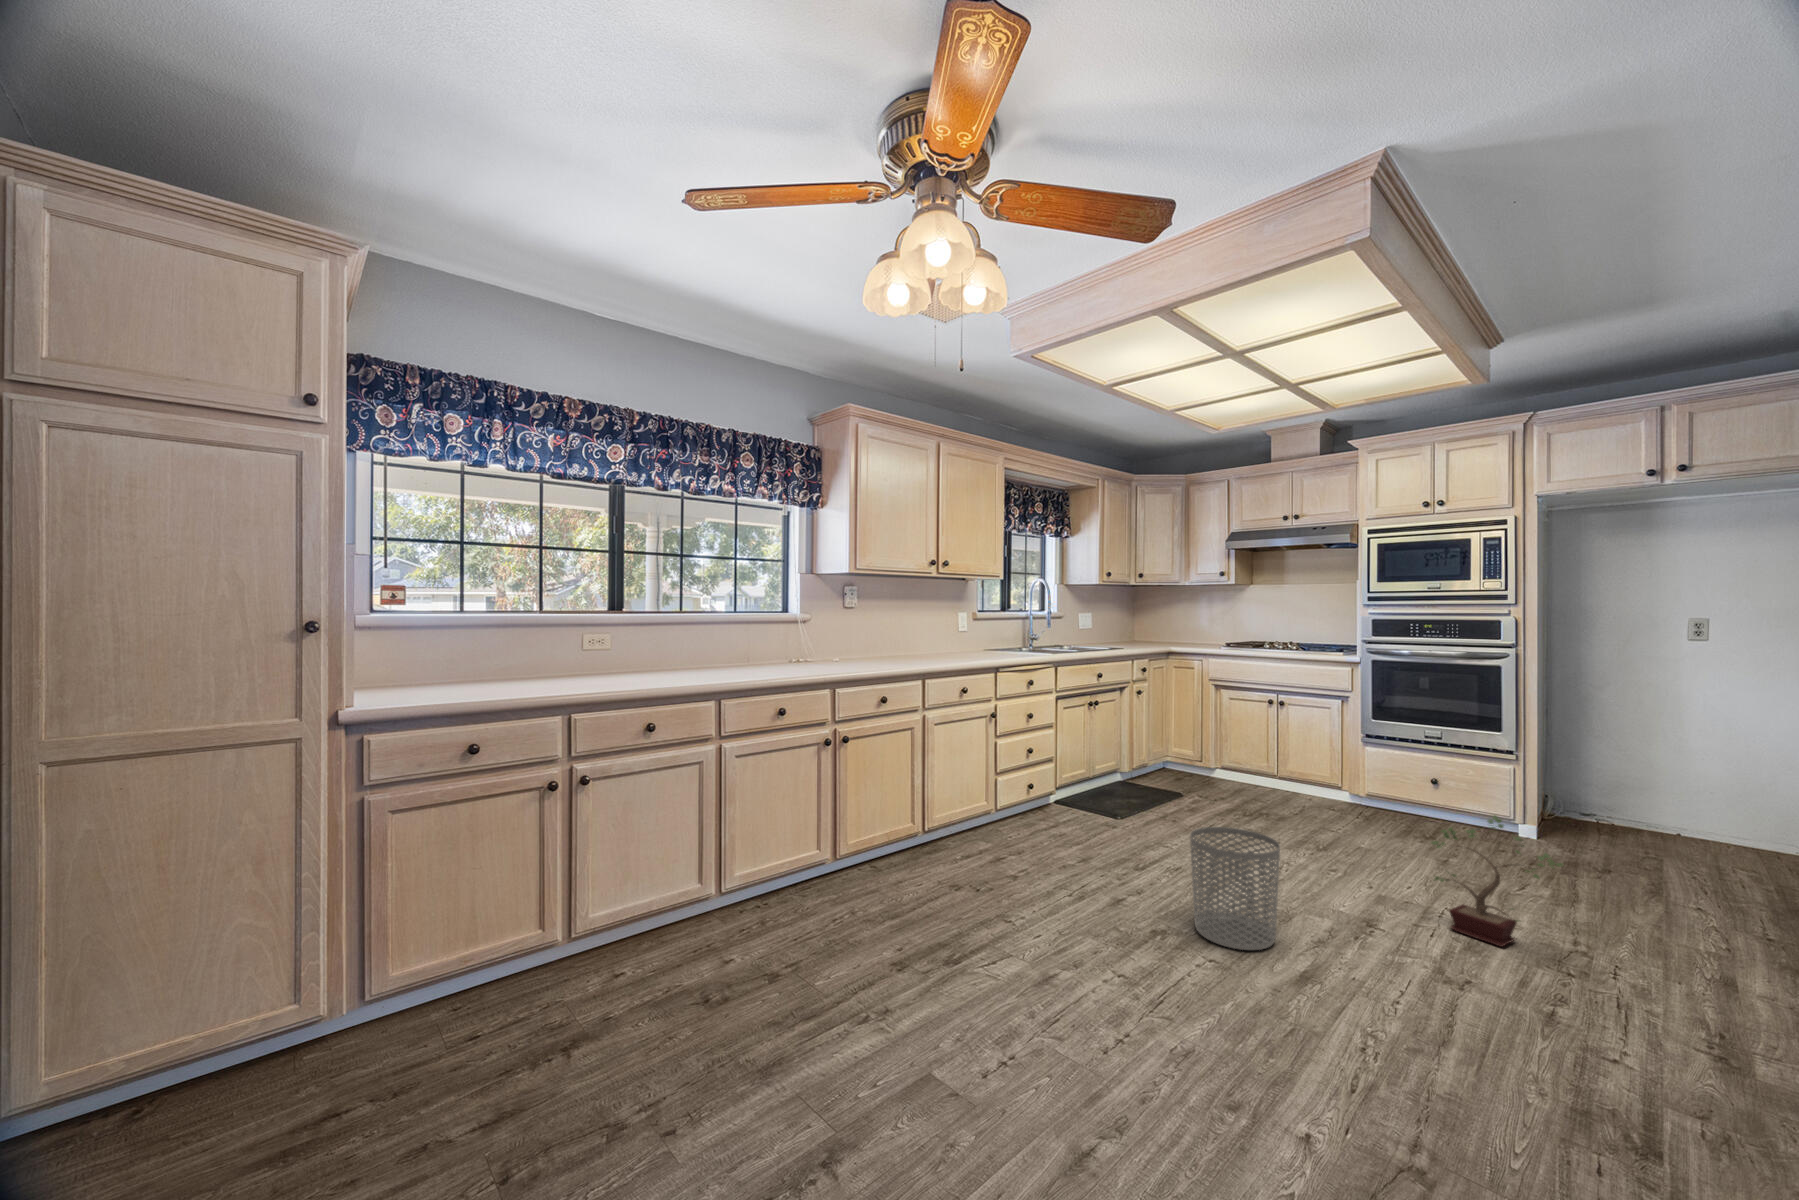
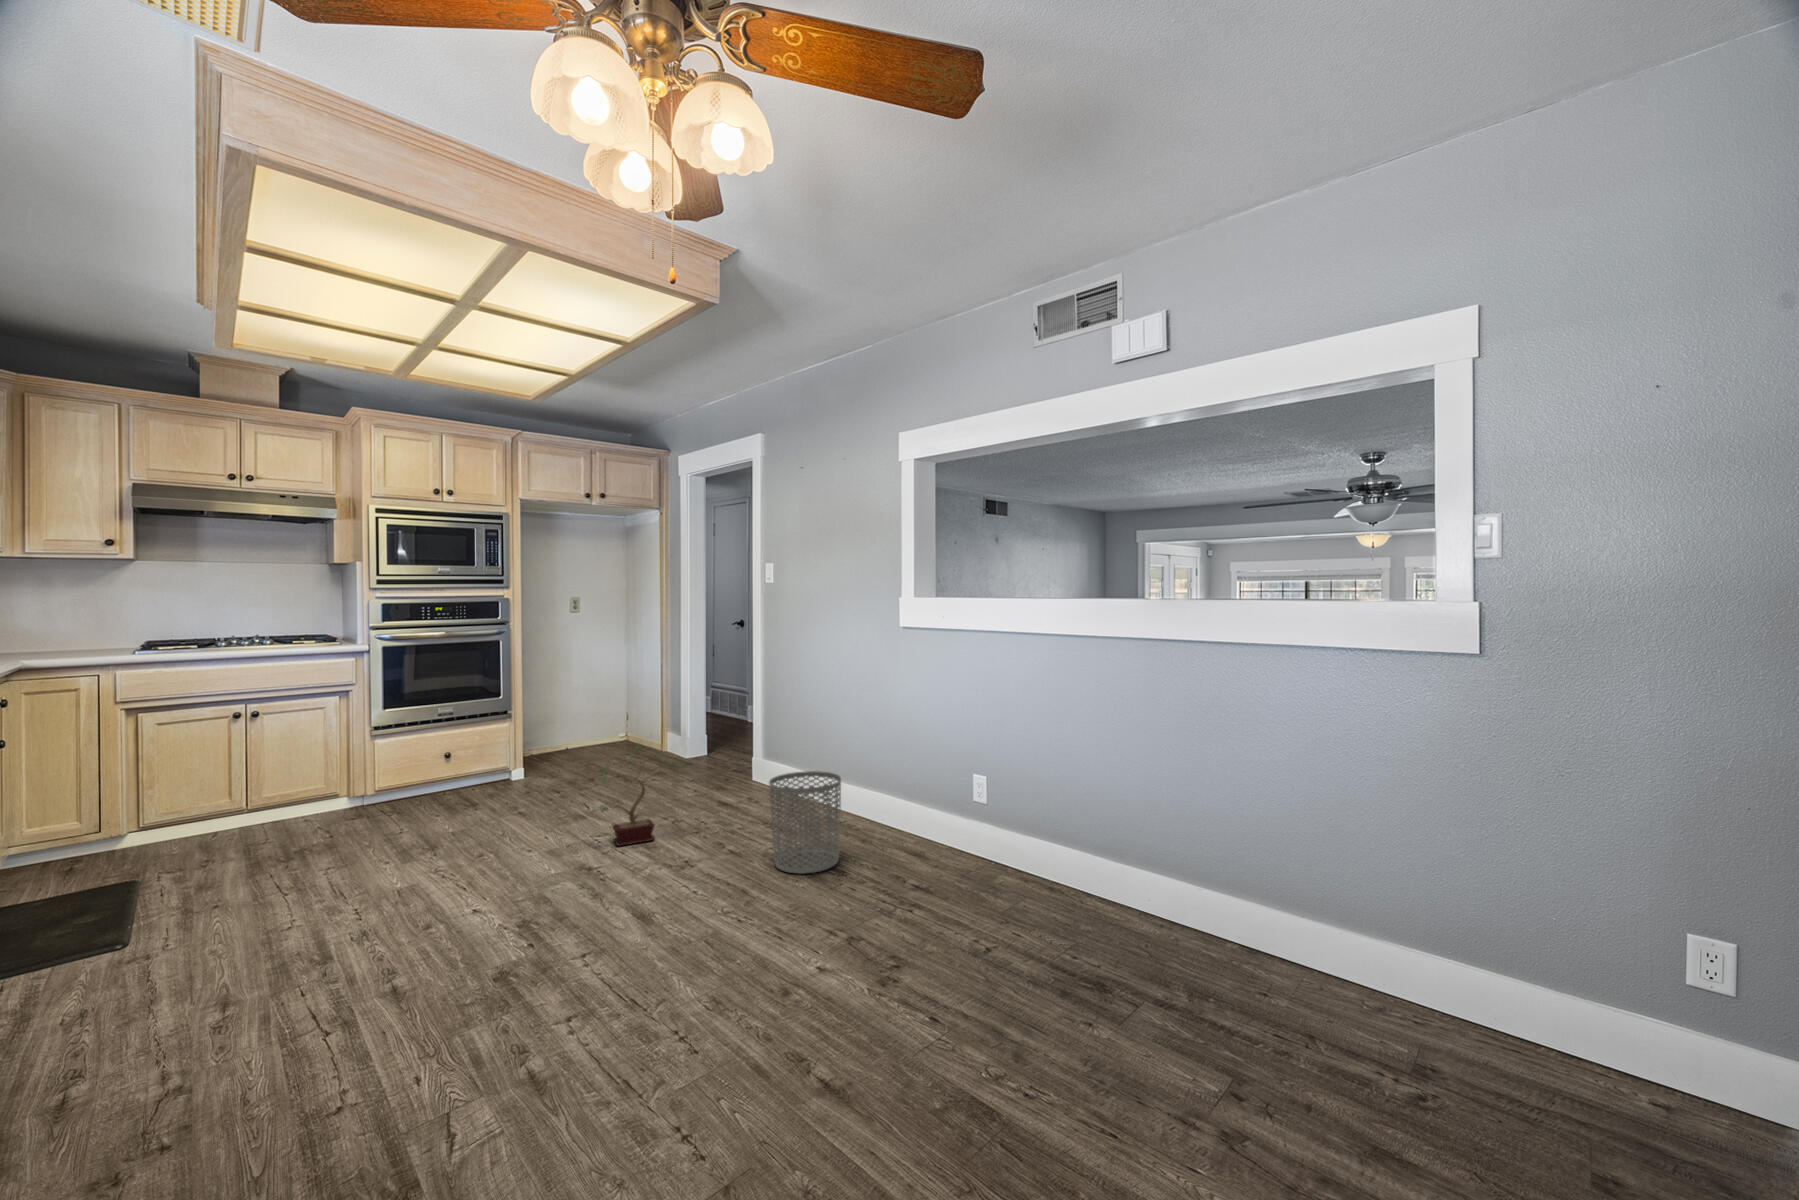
waste bin: present [1190,827,1280,950] -> present [769,771,841,874]

